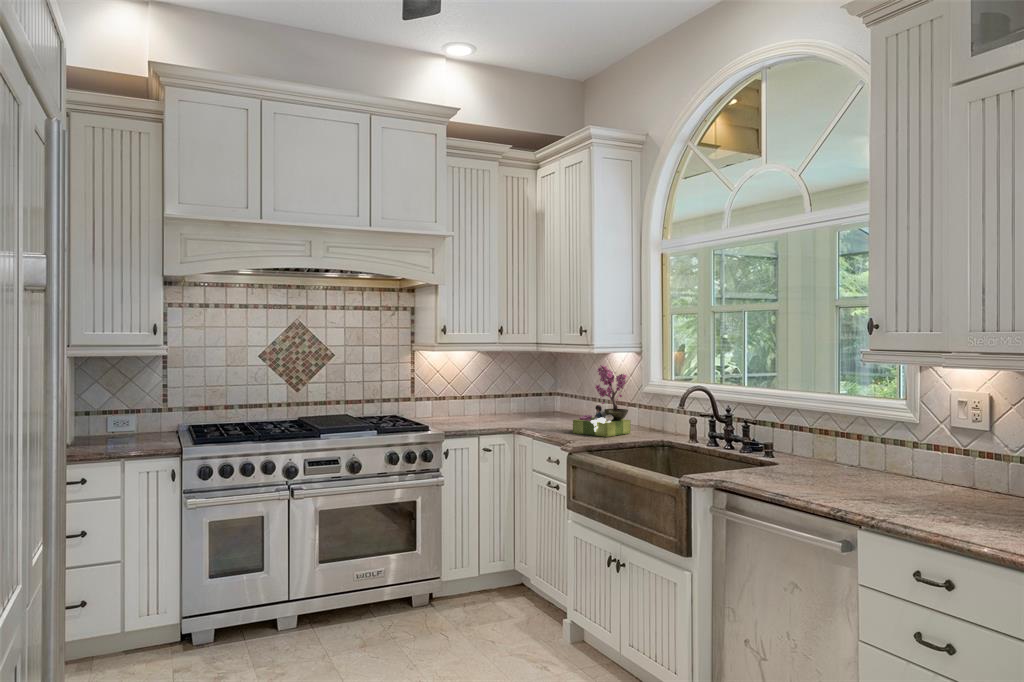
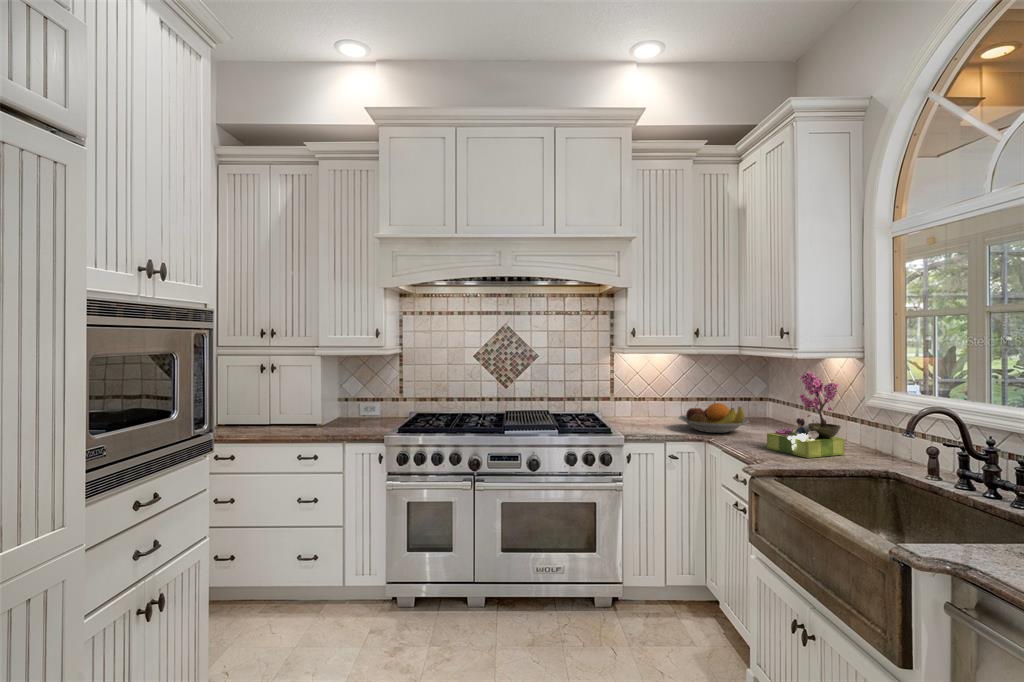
fruit bowl: none [488,397,551,425] -> present [679,403,749,433]

